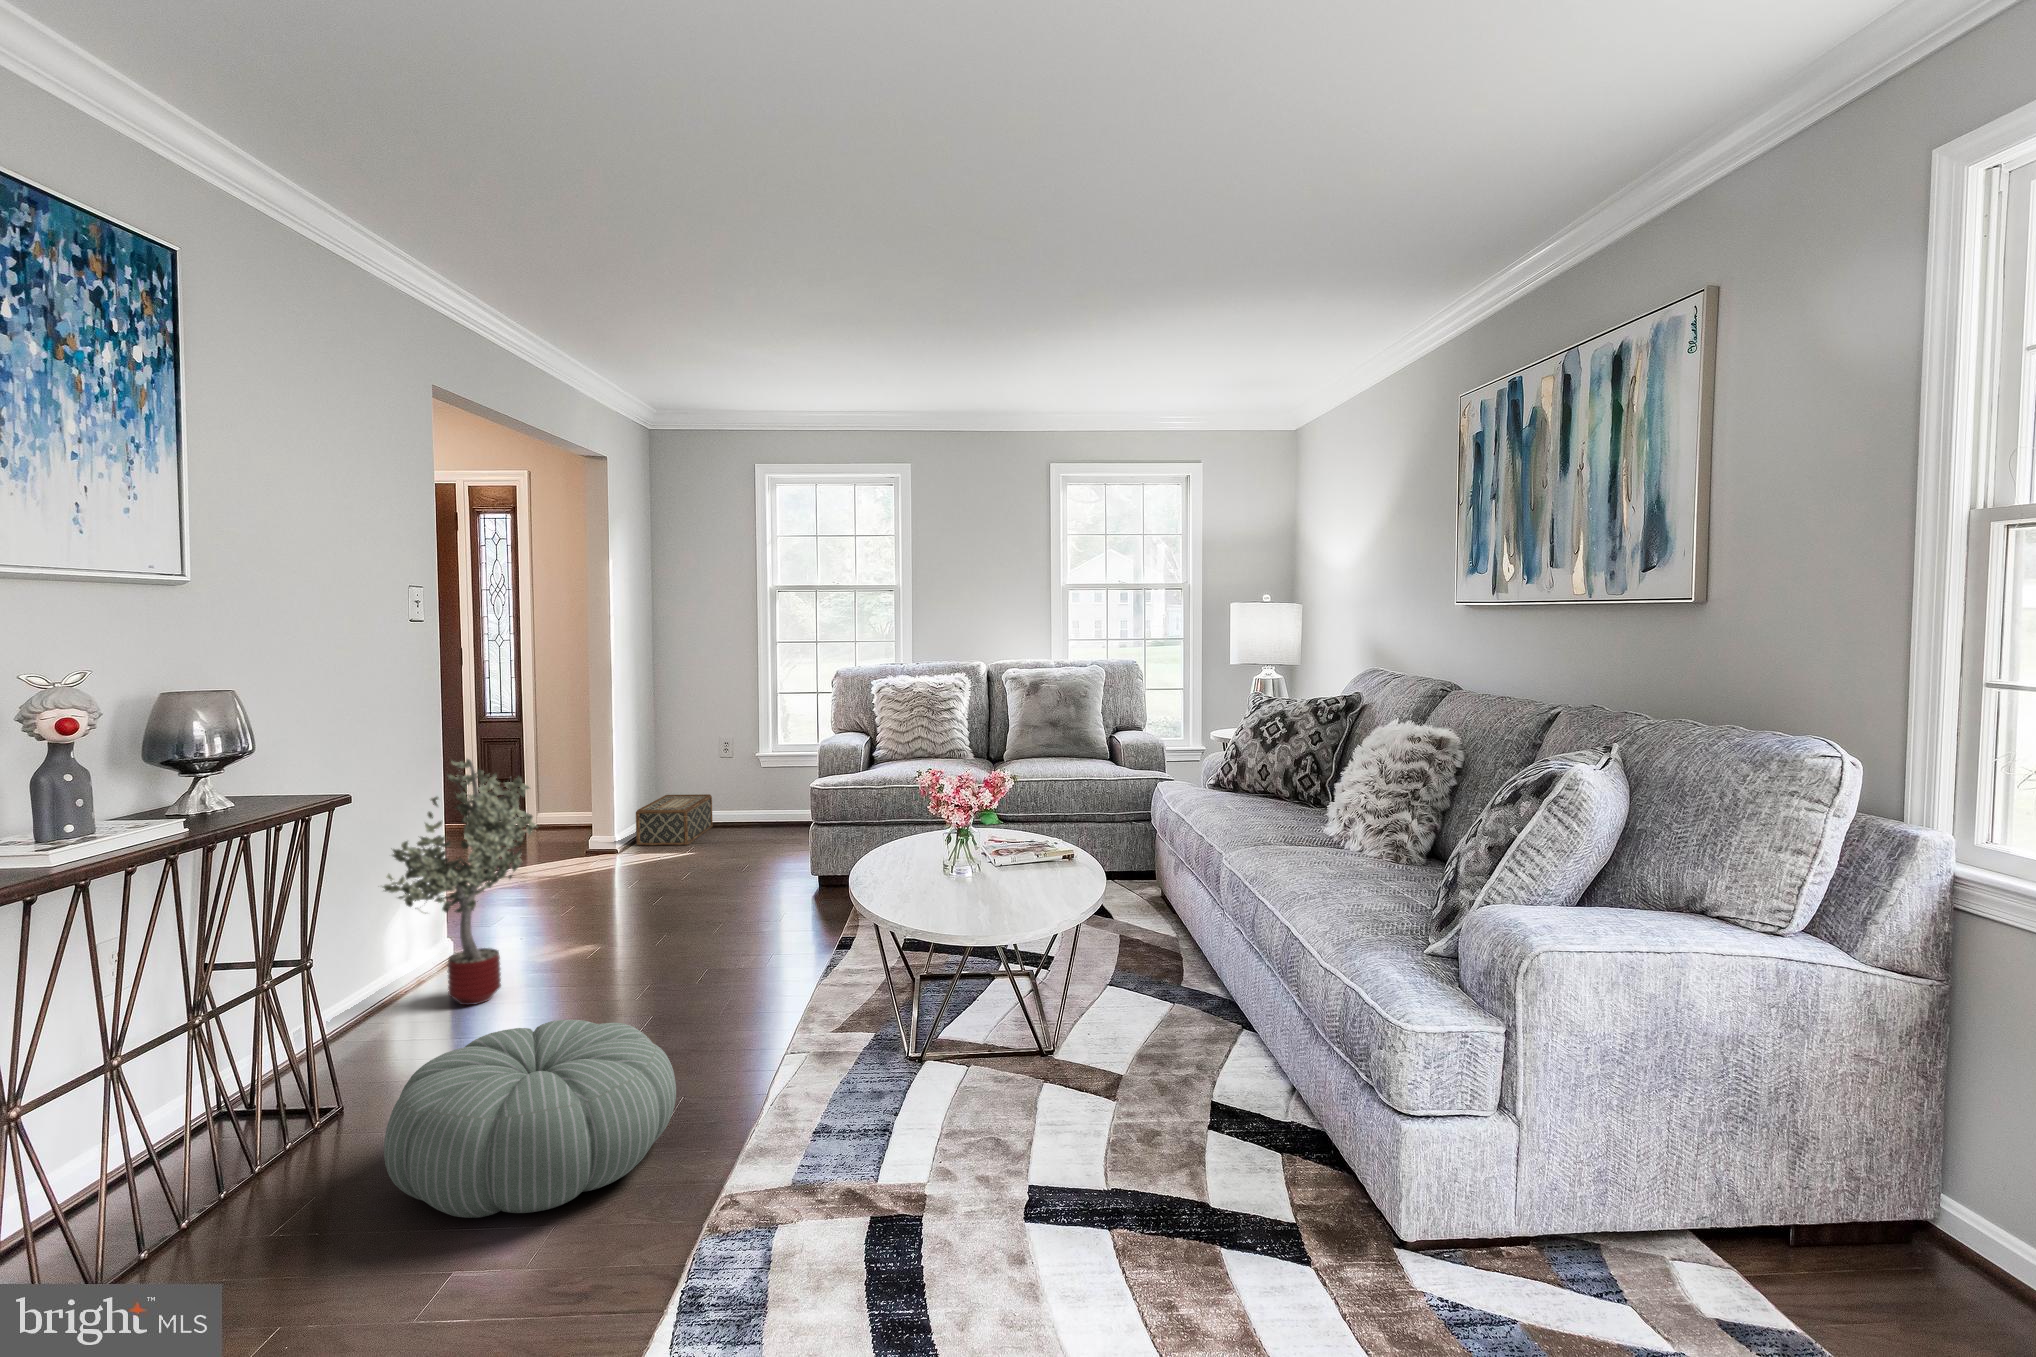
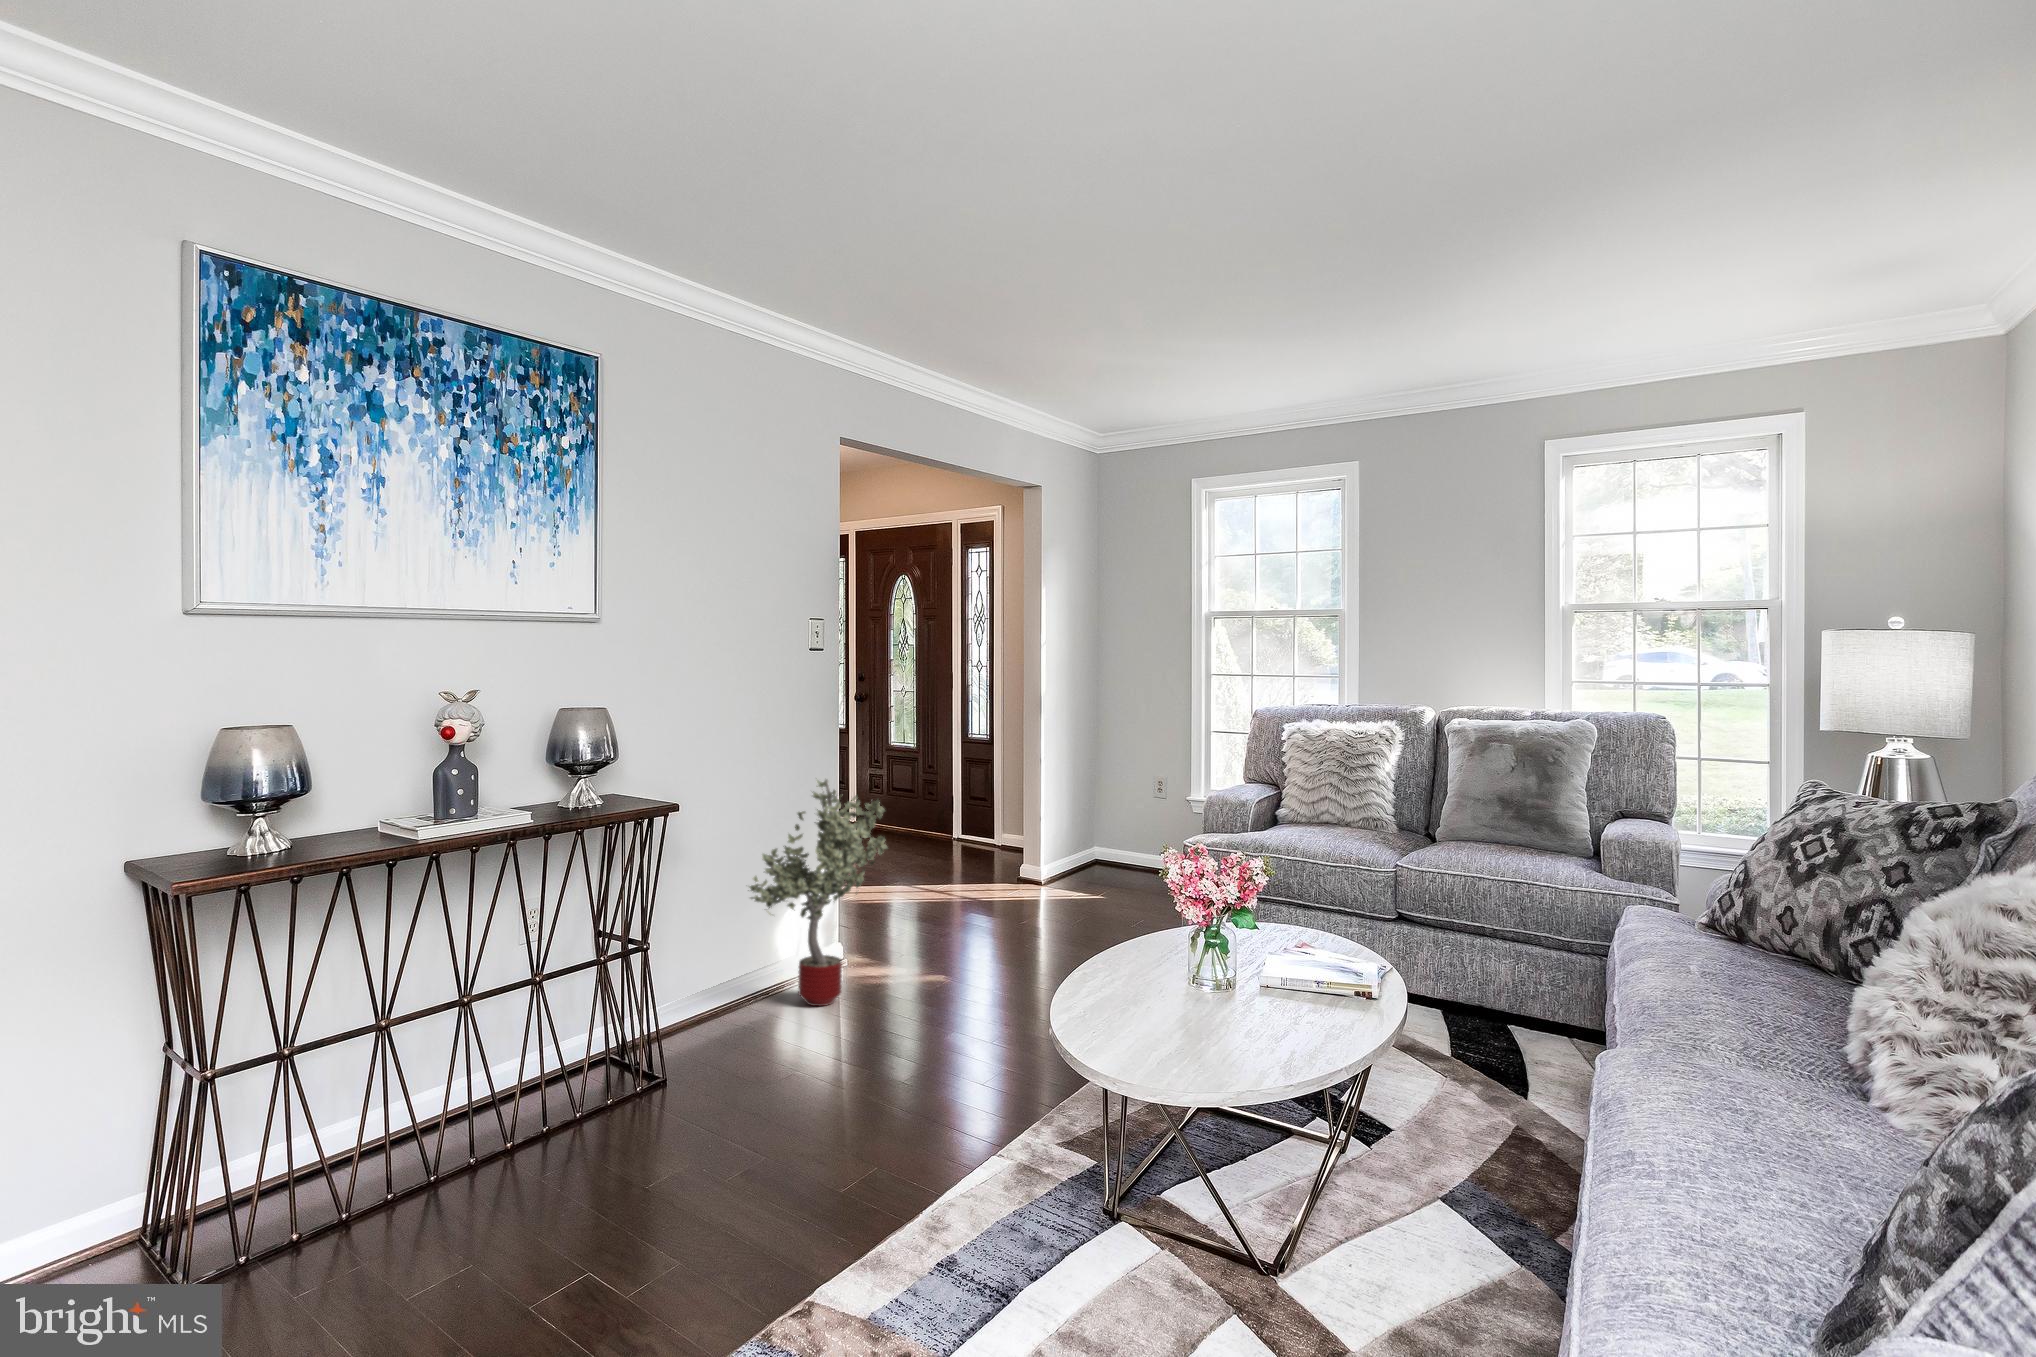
woven basket: present [636,794,713,846] -> none [1048,831,1133,886]
pouf: present [384,1020,676,1218] -> none [646,1028,889,1193]

